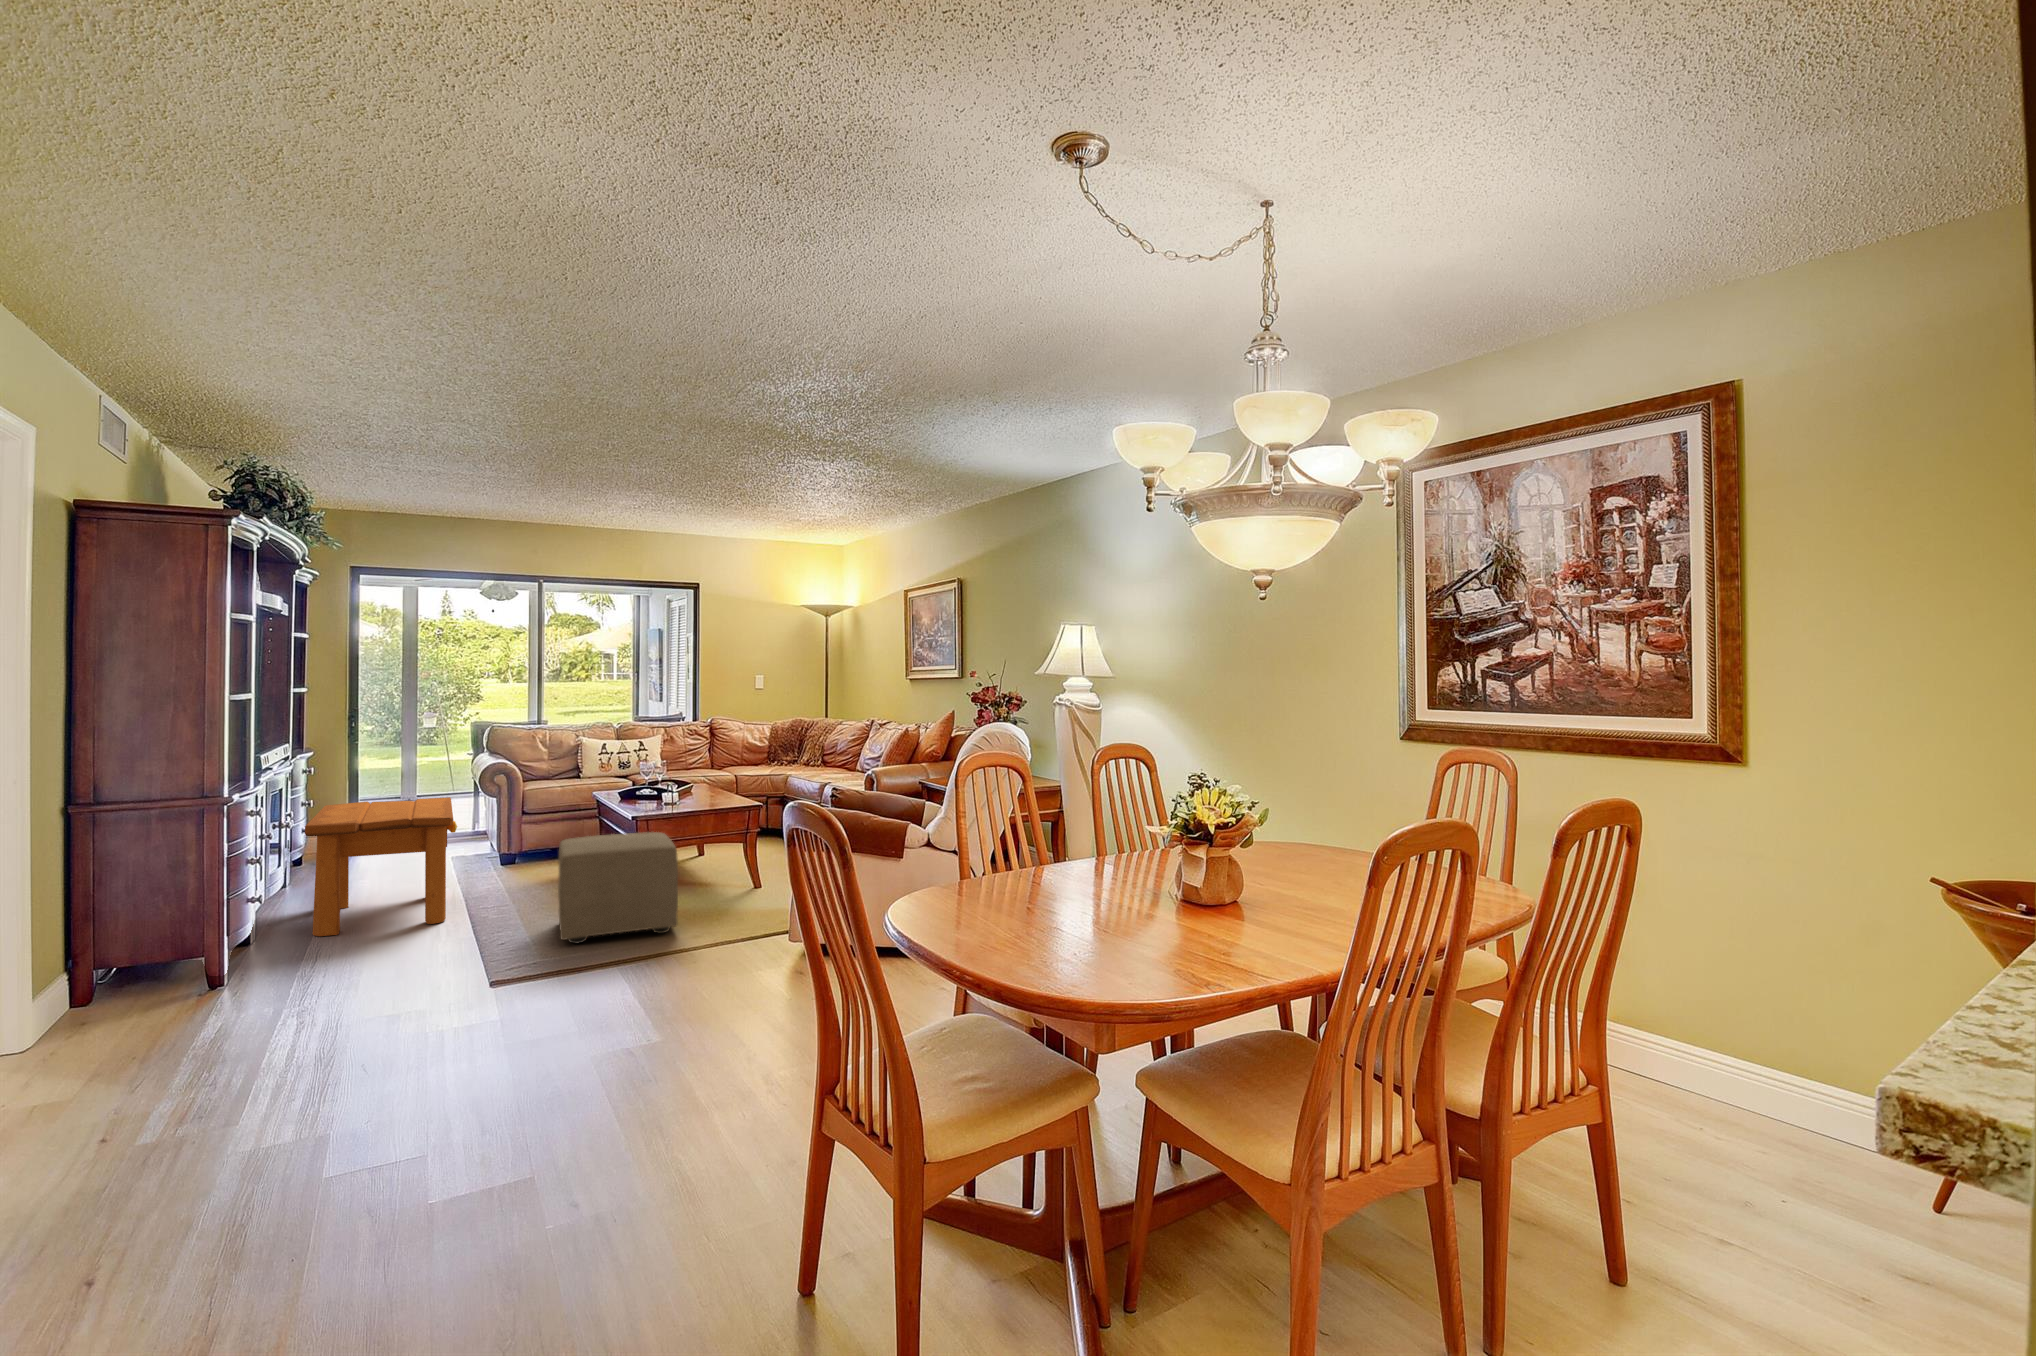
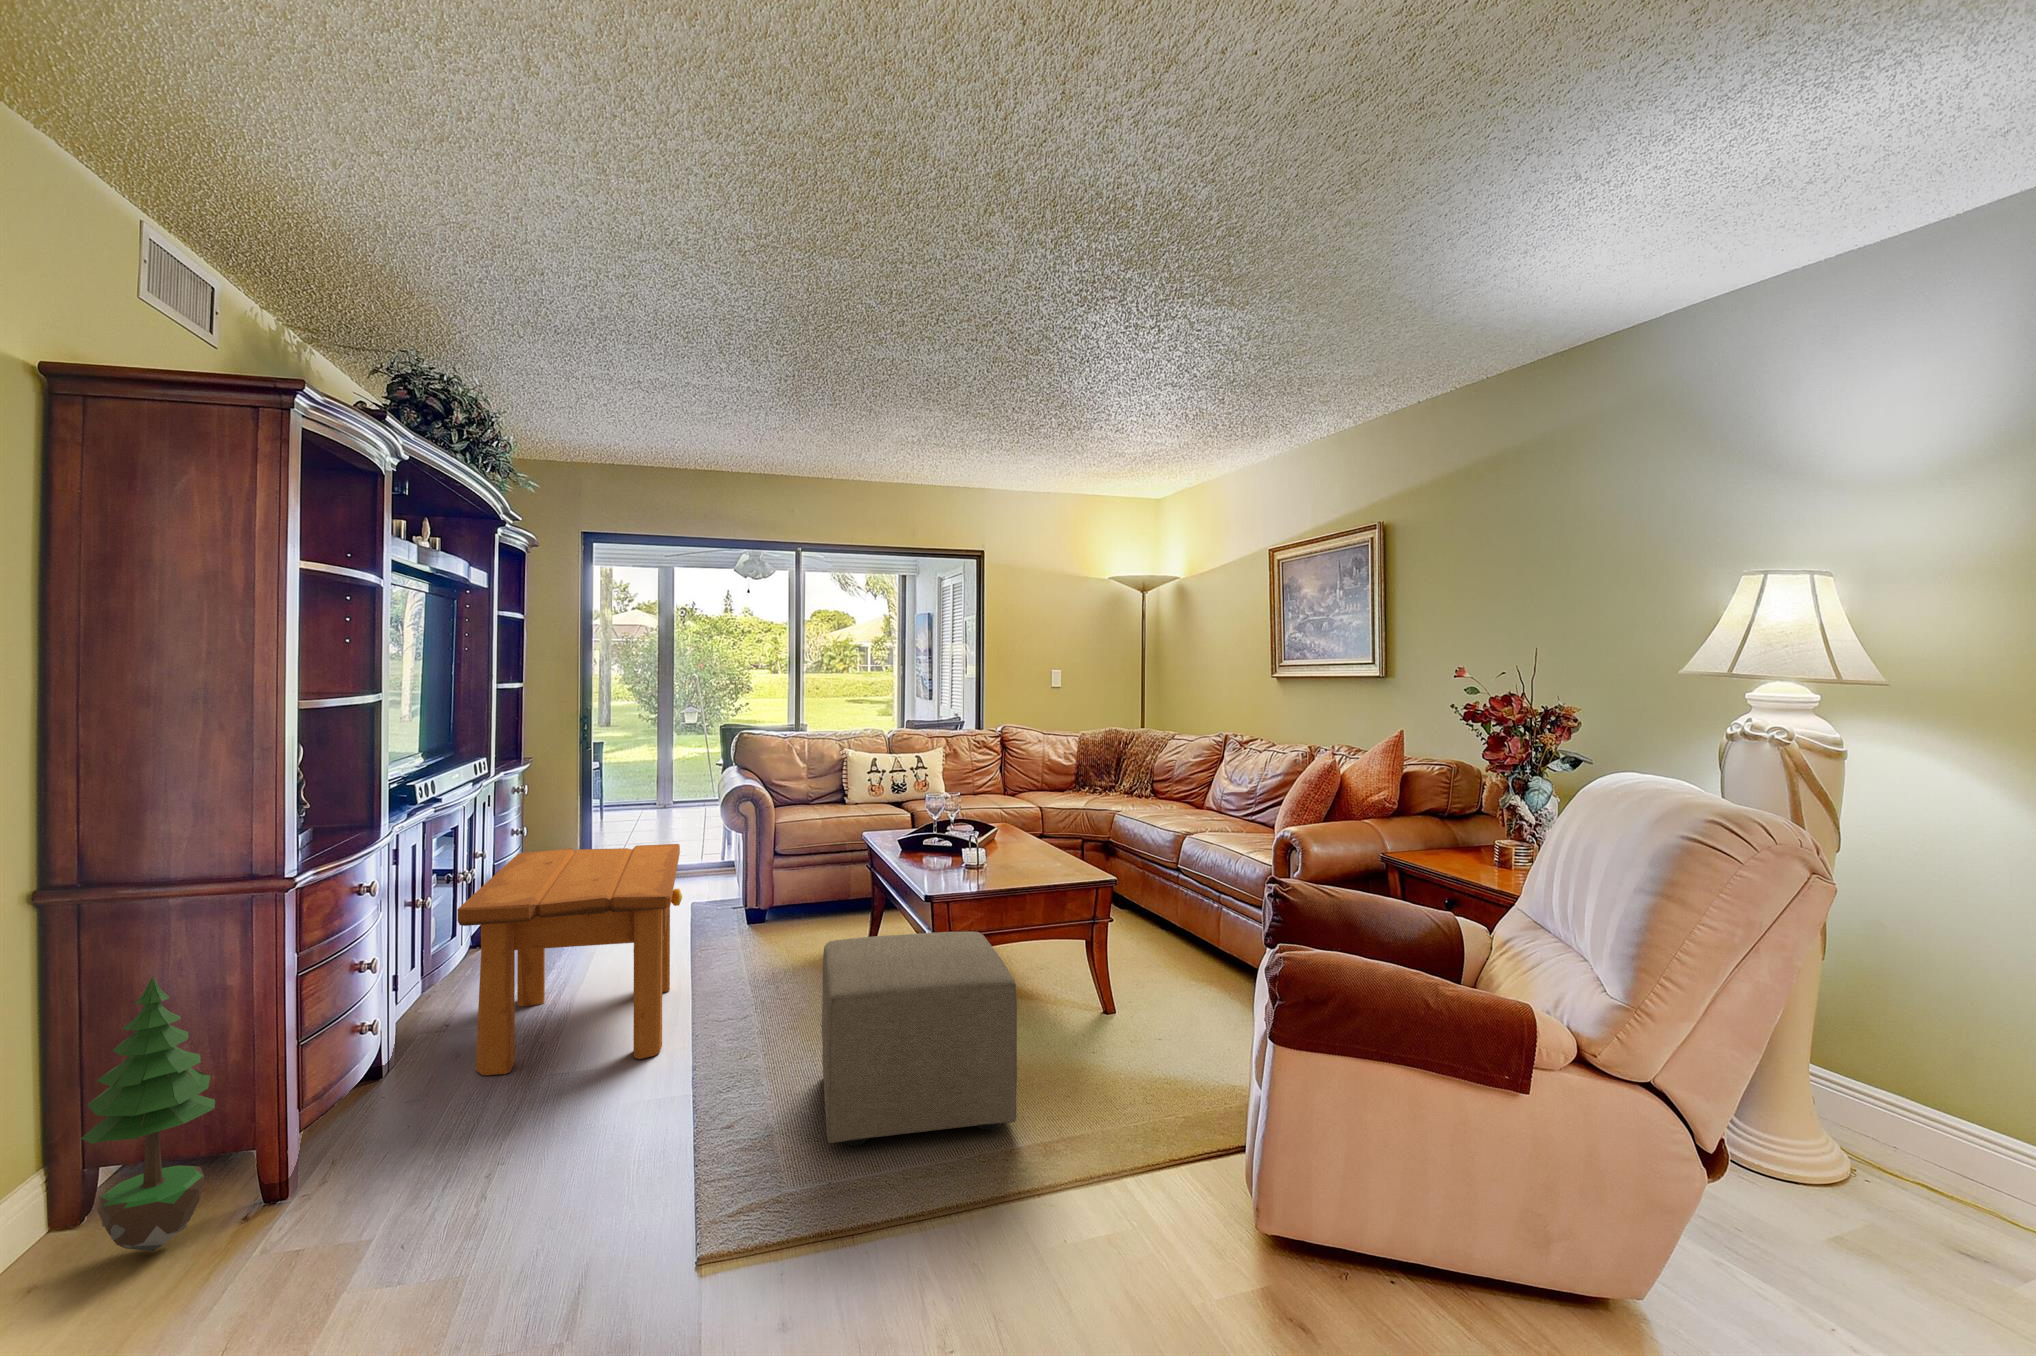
potted tree: none [104,845,181,1001] -> present [81,977,215,1251]

